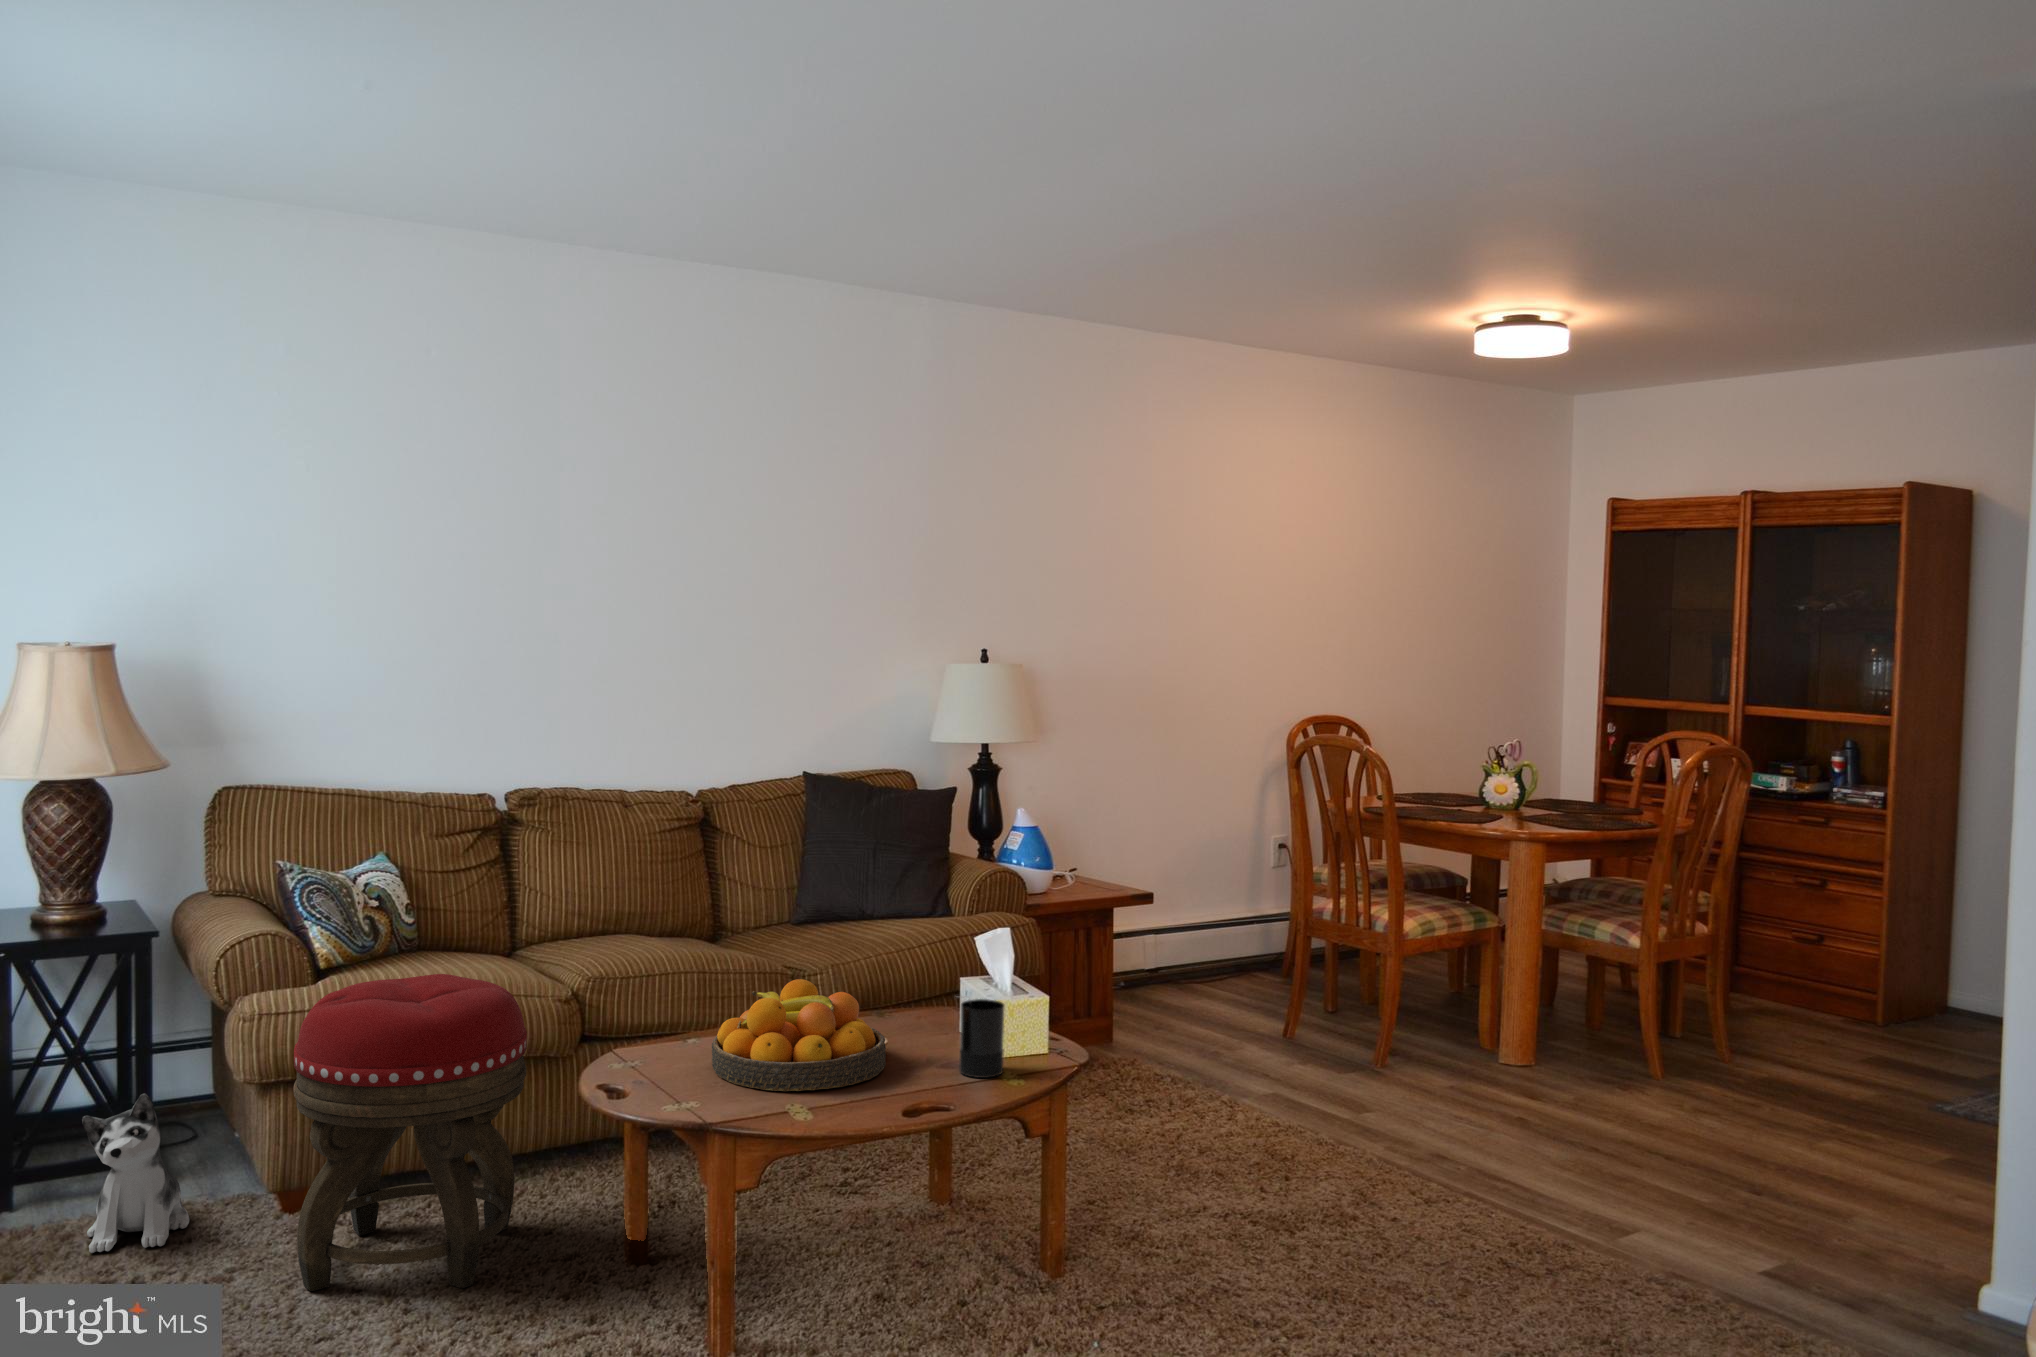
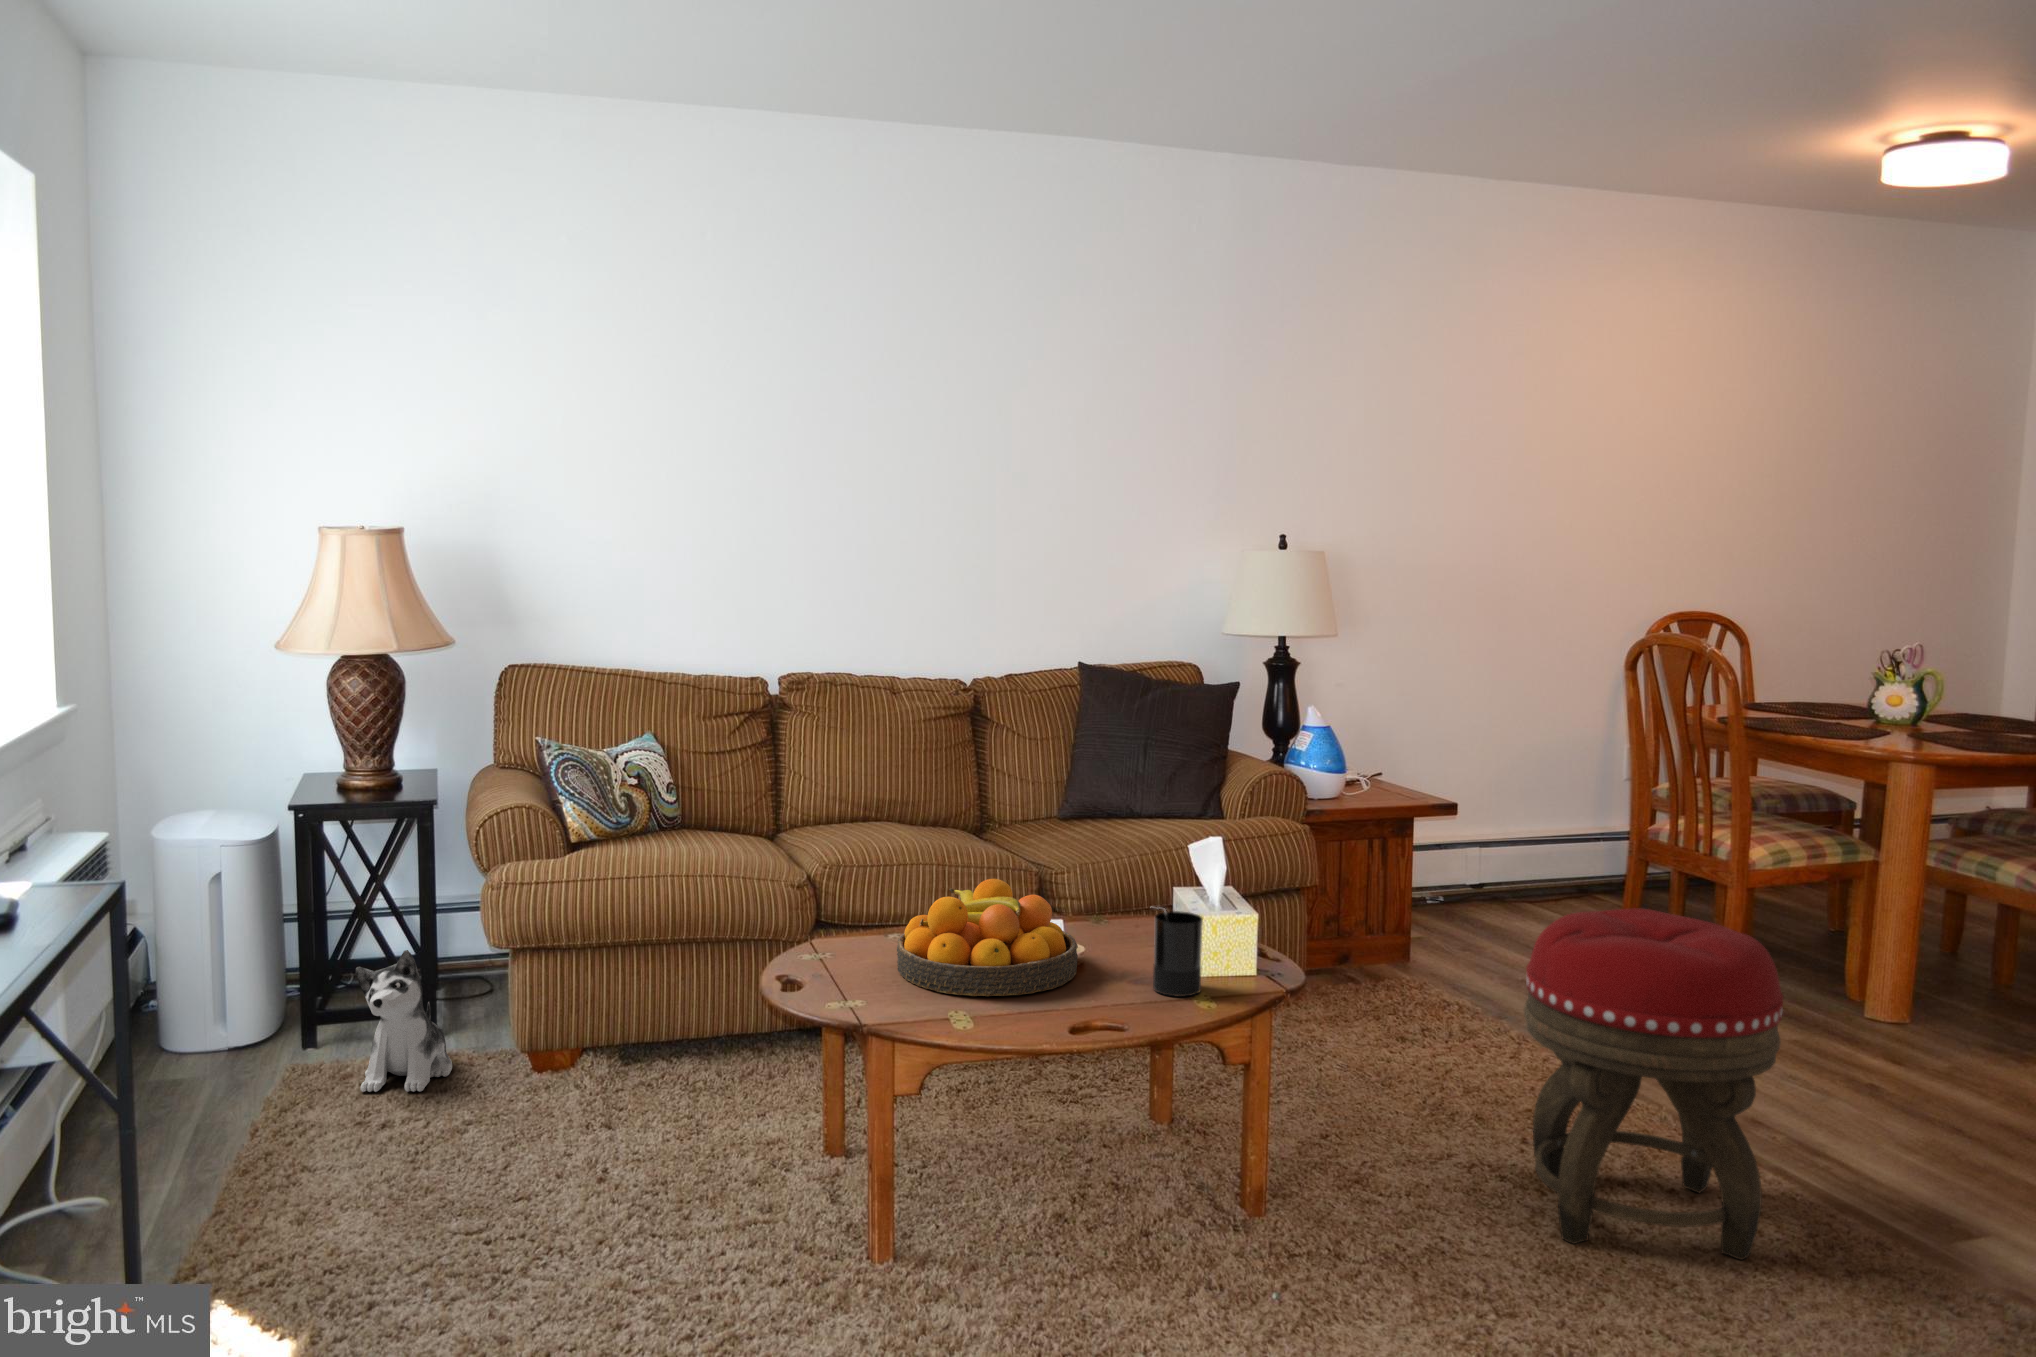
footstool: present [293,974,527,1291] -> present [1524,908,1783,1260]

